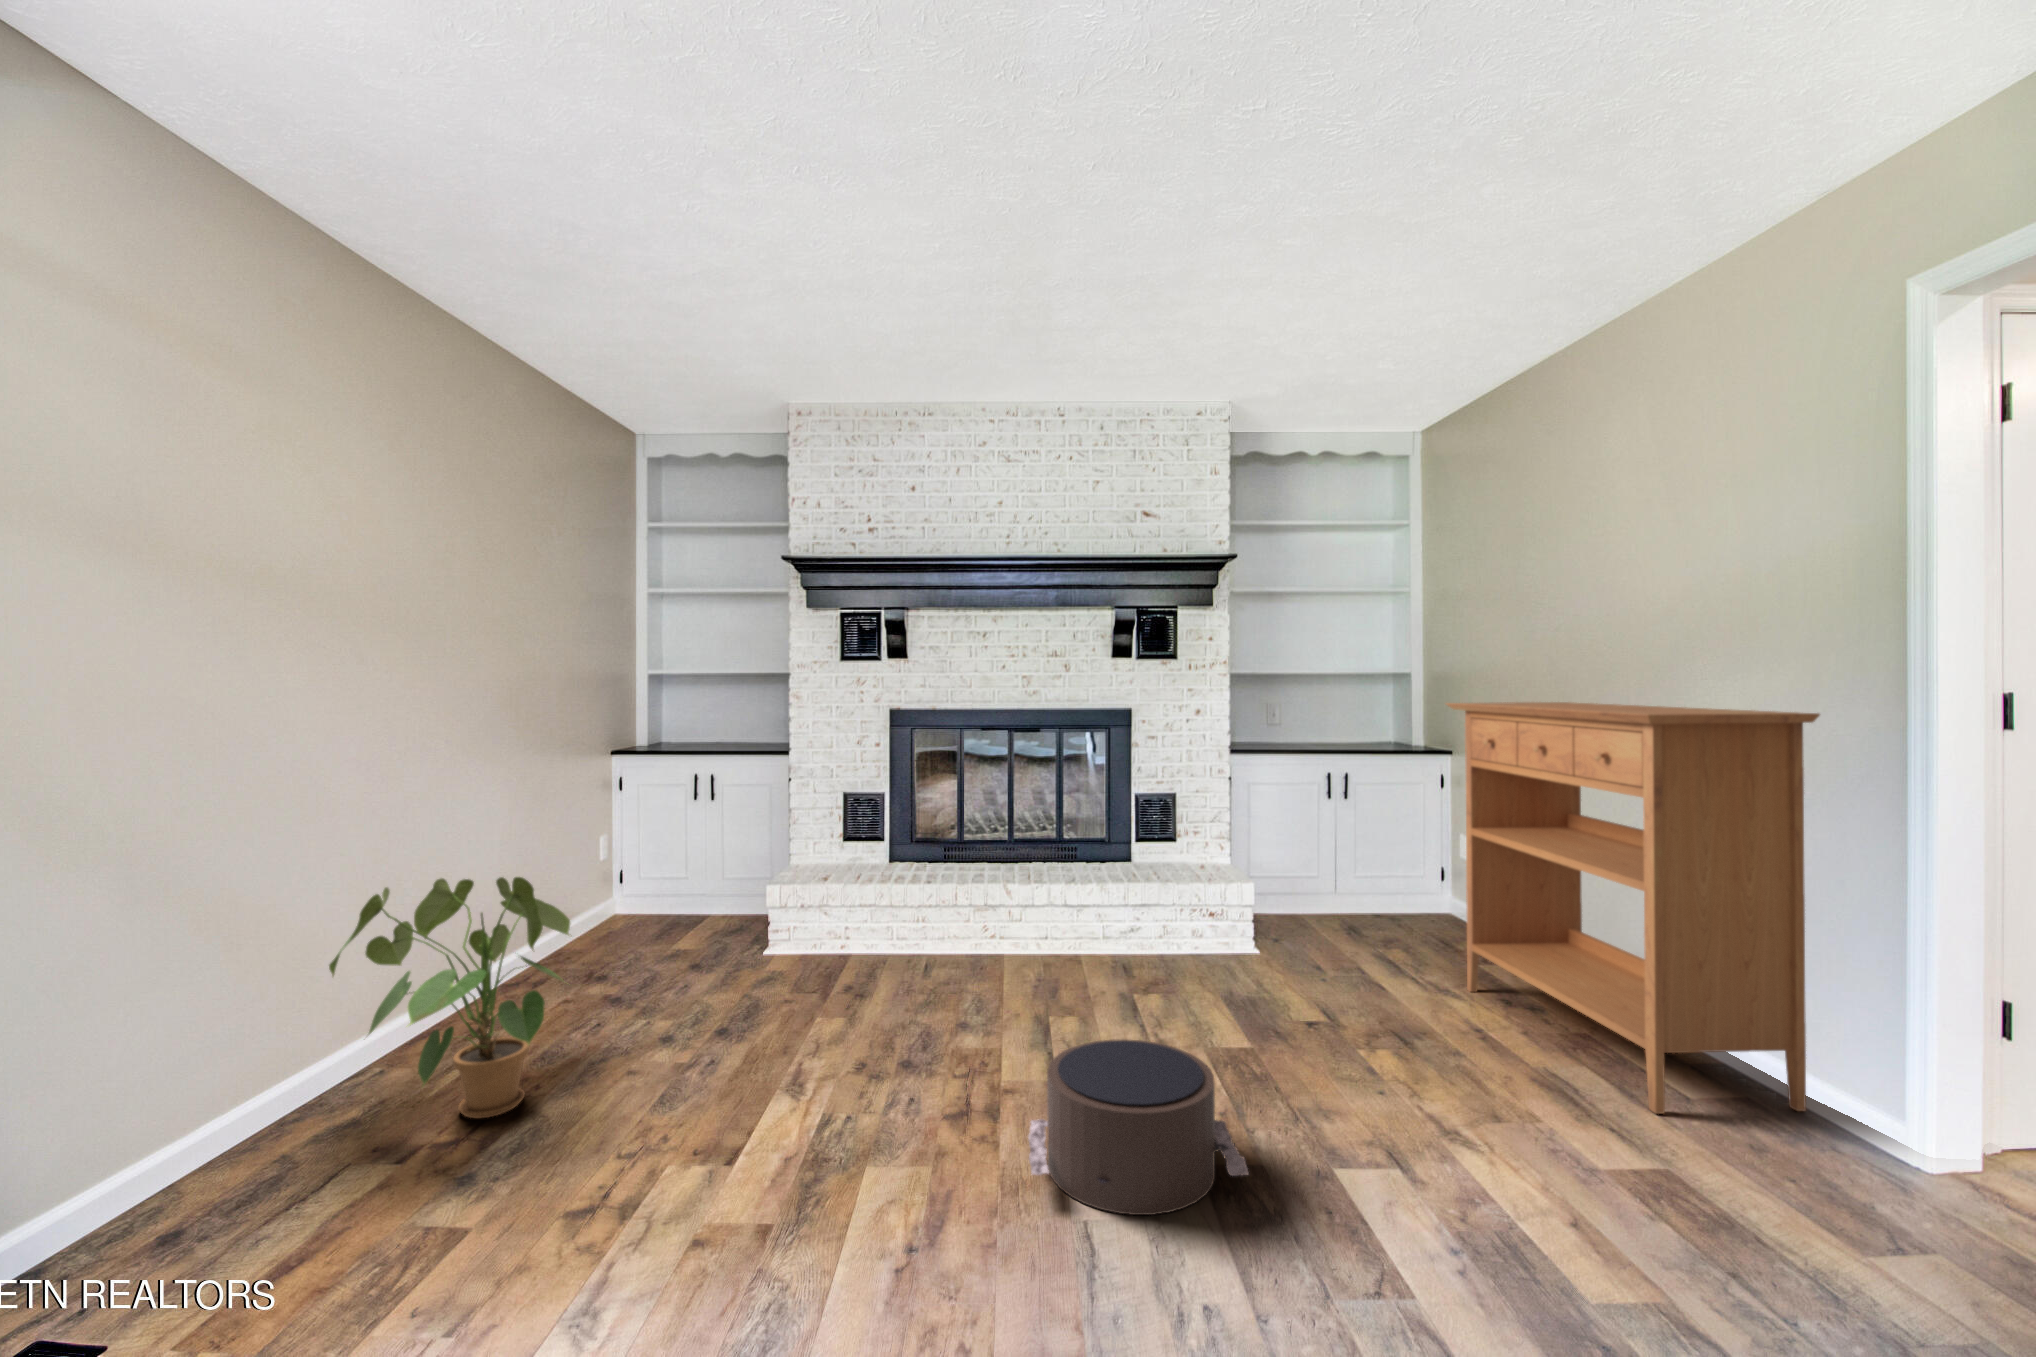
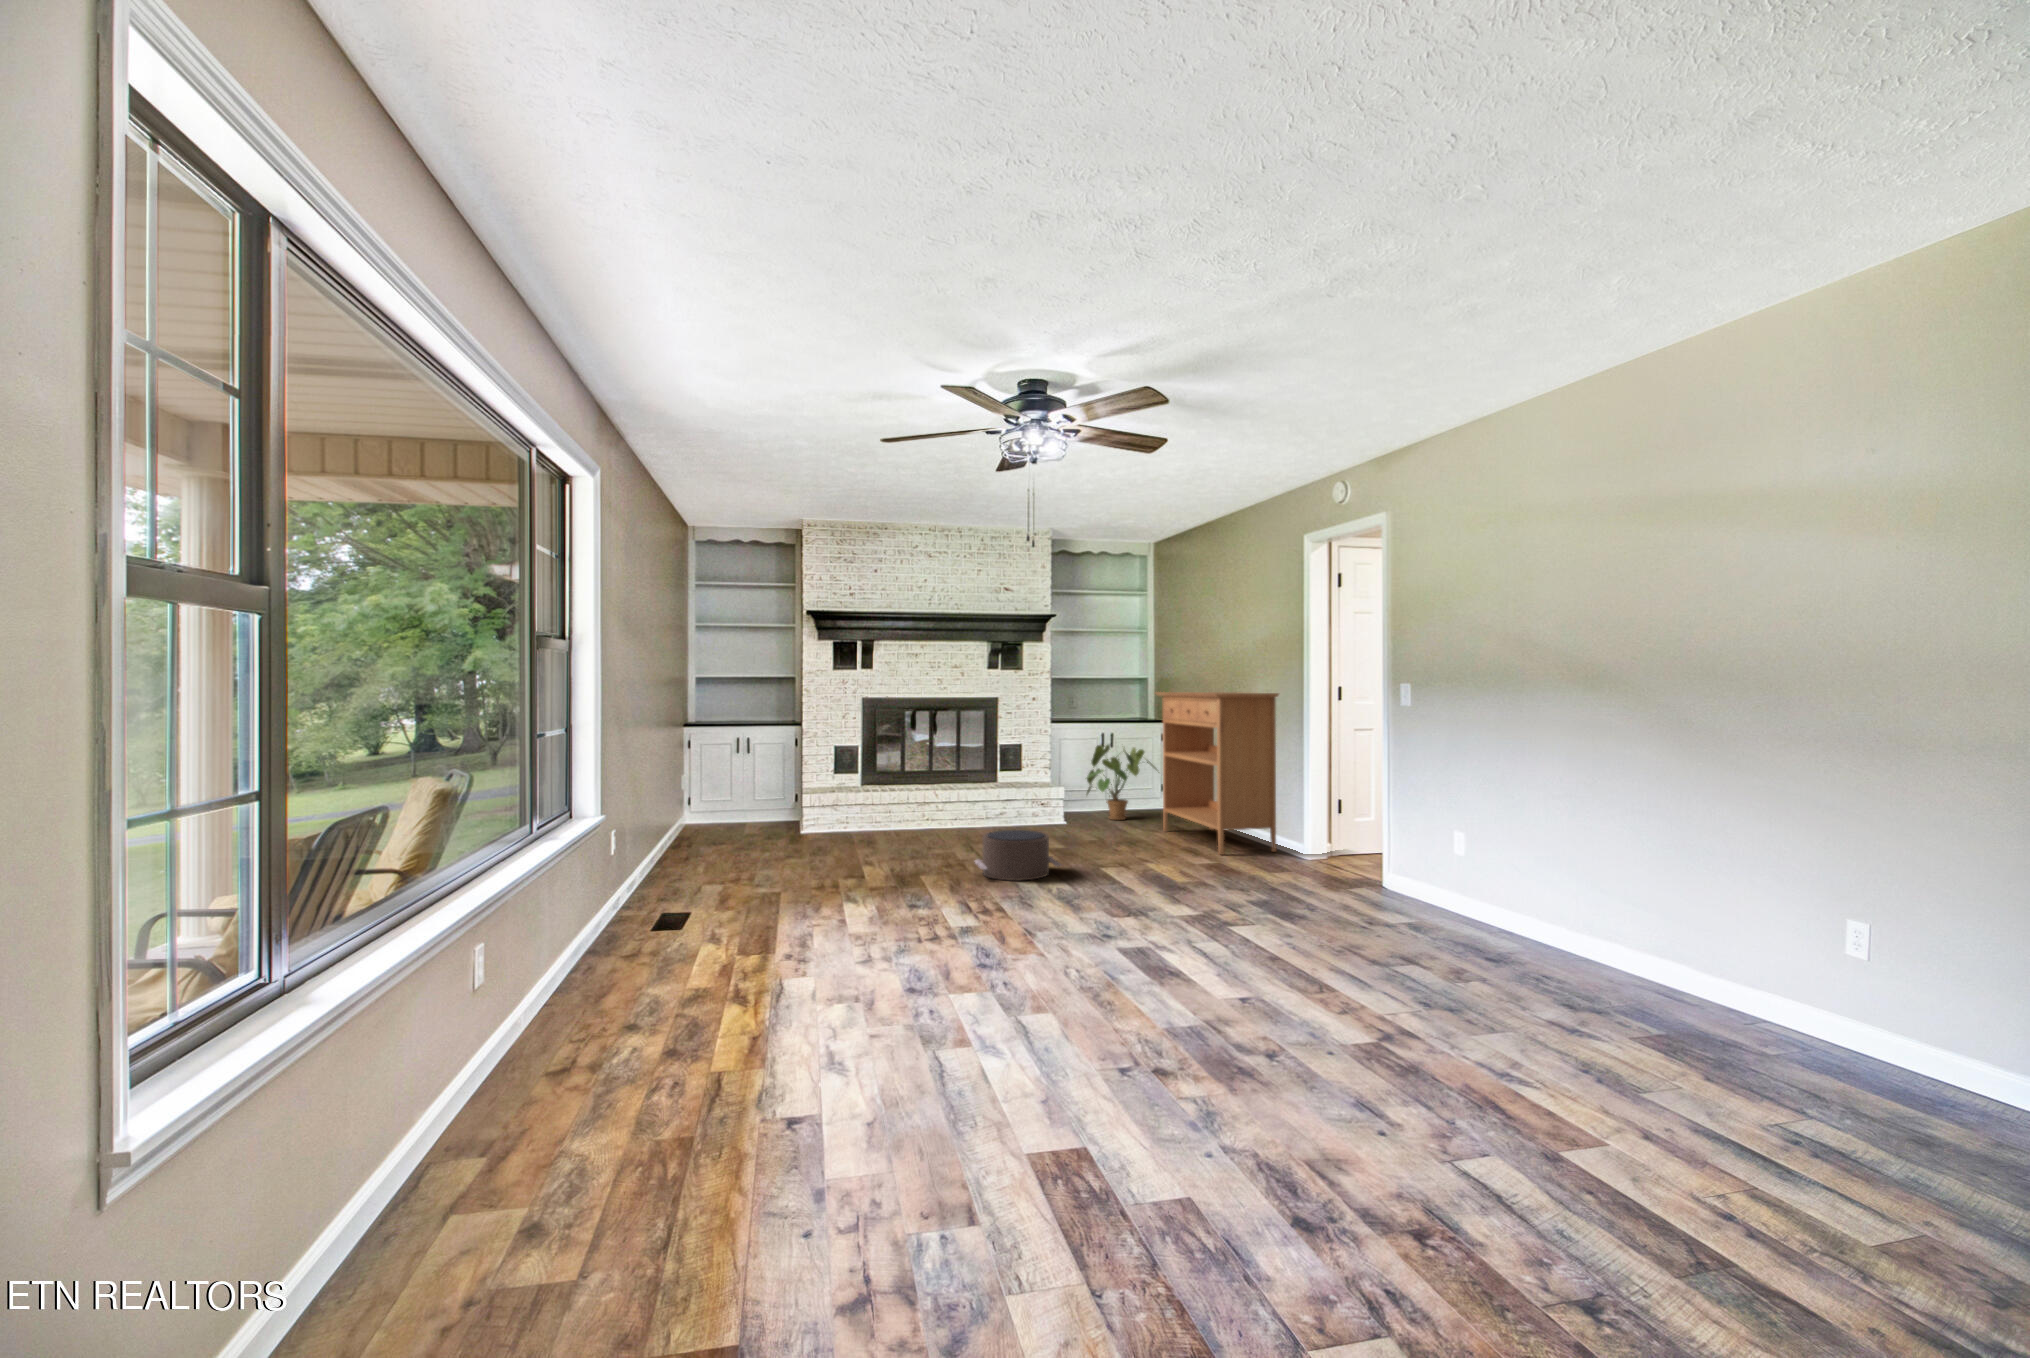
house plant: present [329,877,570,1119] -> present [1087,745,1157,820]

